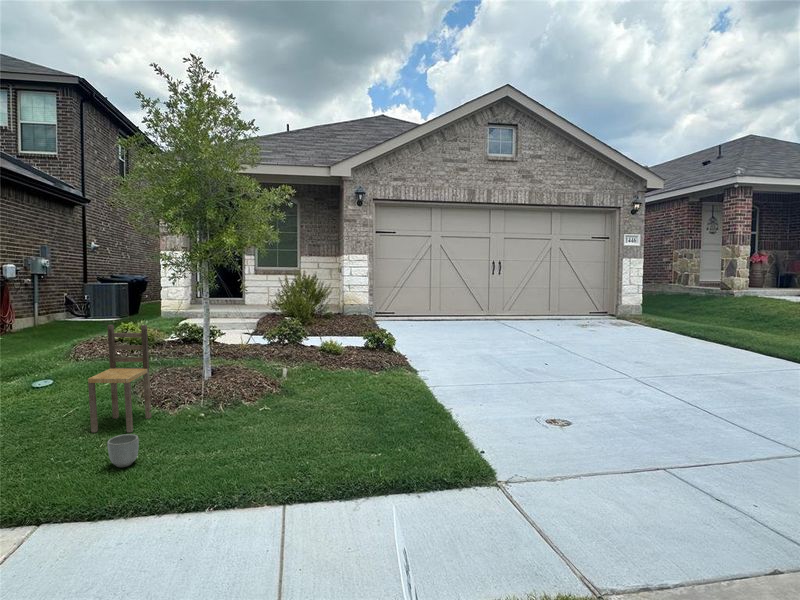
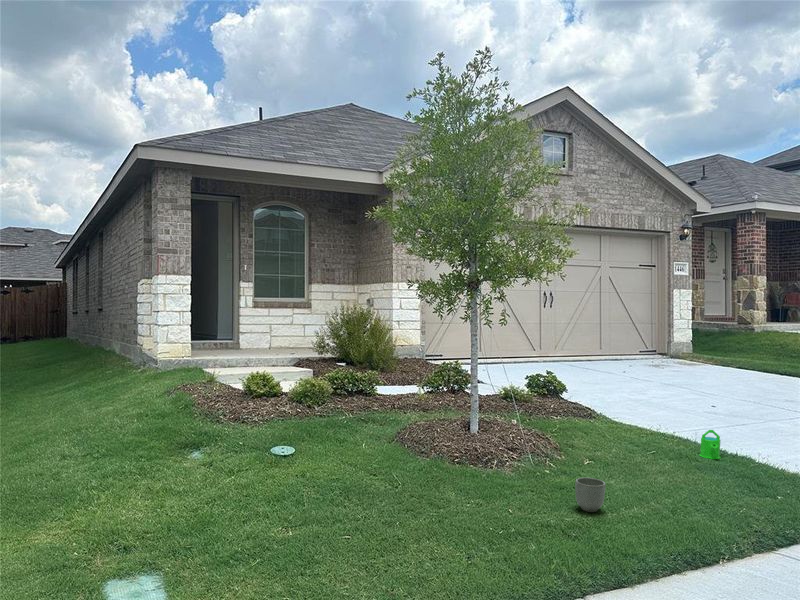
chair: present [88,325,151,432] -> none [457,363,520,488]
watering can: none [394,393,416,422] -> present [699,430,721,459]

